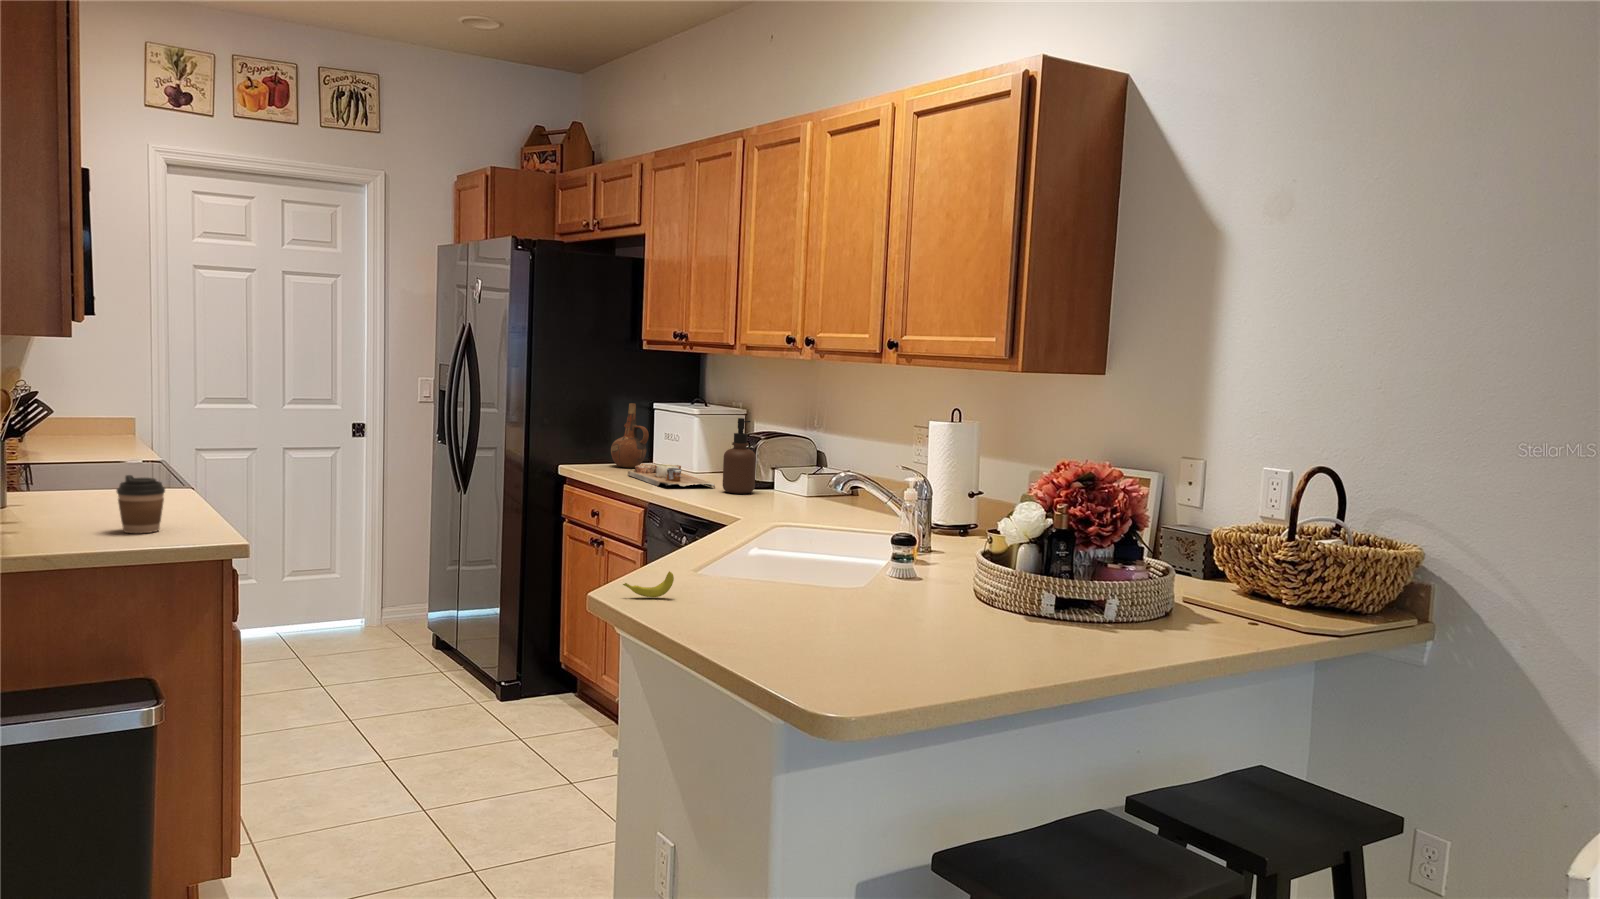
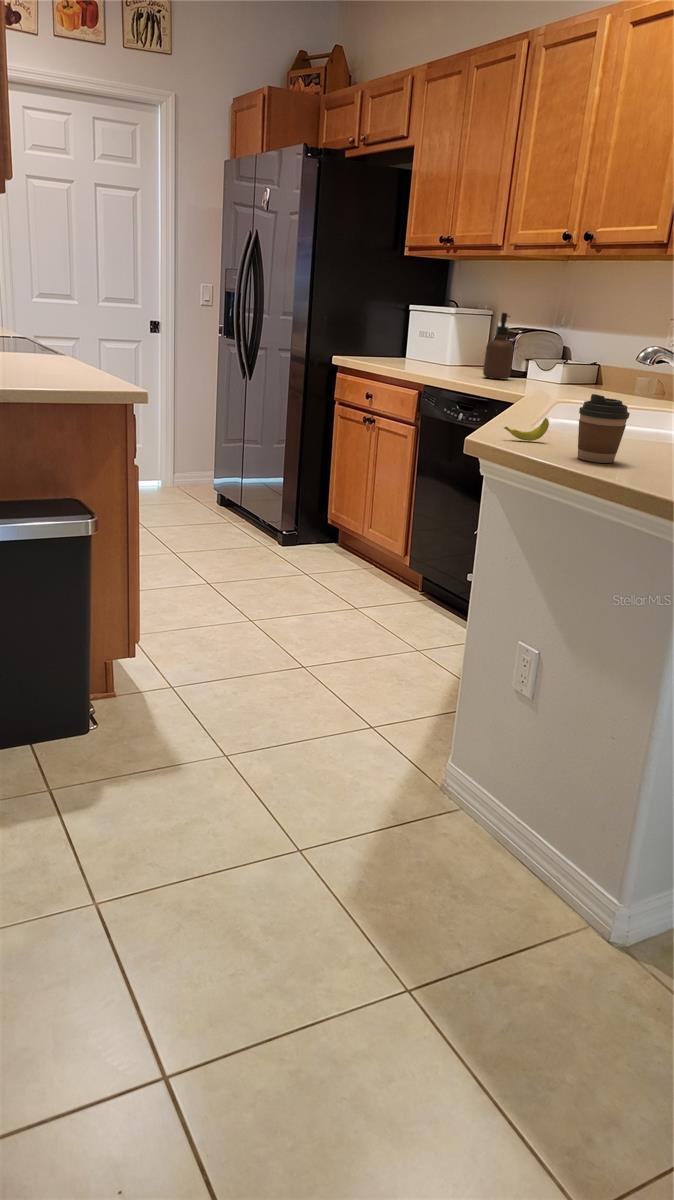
ceramic pitcher: present [611,403,649,468] -> none [373,304,405,360]
cutting board: present [628,463,715,488] -> none [393,354,474,375]
coffee cup: present [116,475,165,533] -> present [578,394,630,463]

